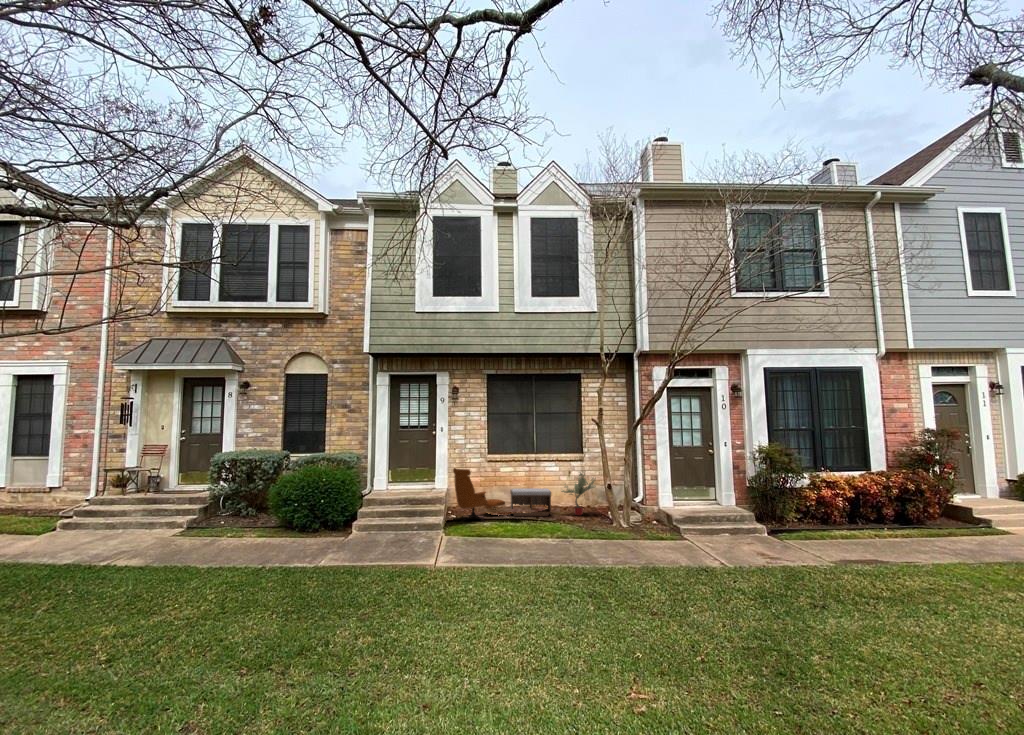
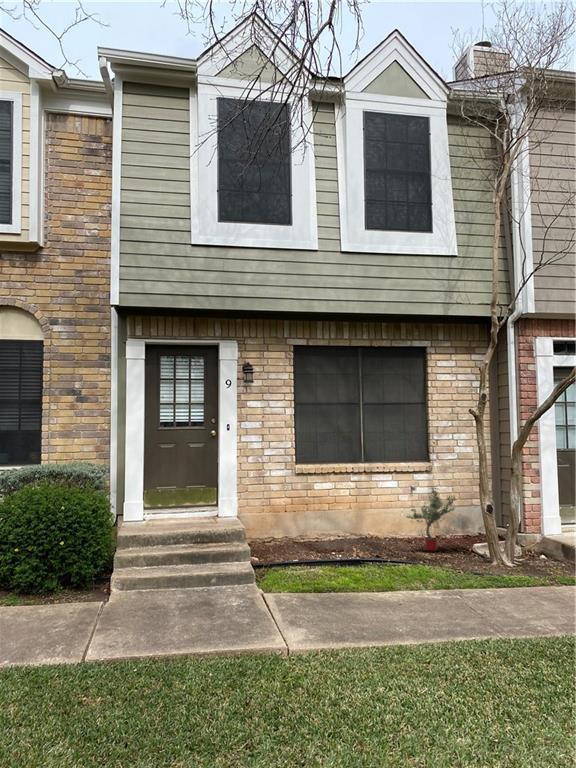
lounge chair: present [453,468,505,521] -> none [258,485,326,568]
bench: present [510,488,551,516] -> none [330,513,395,555]

